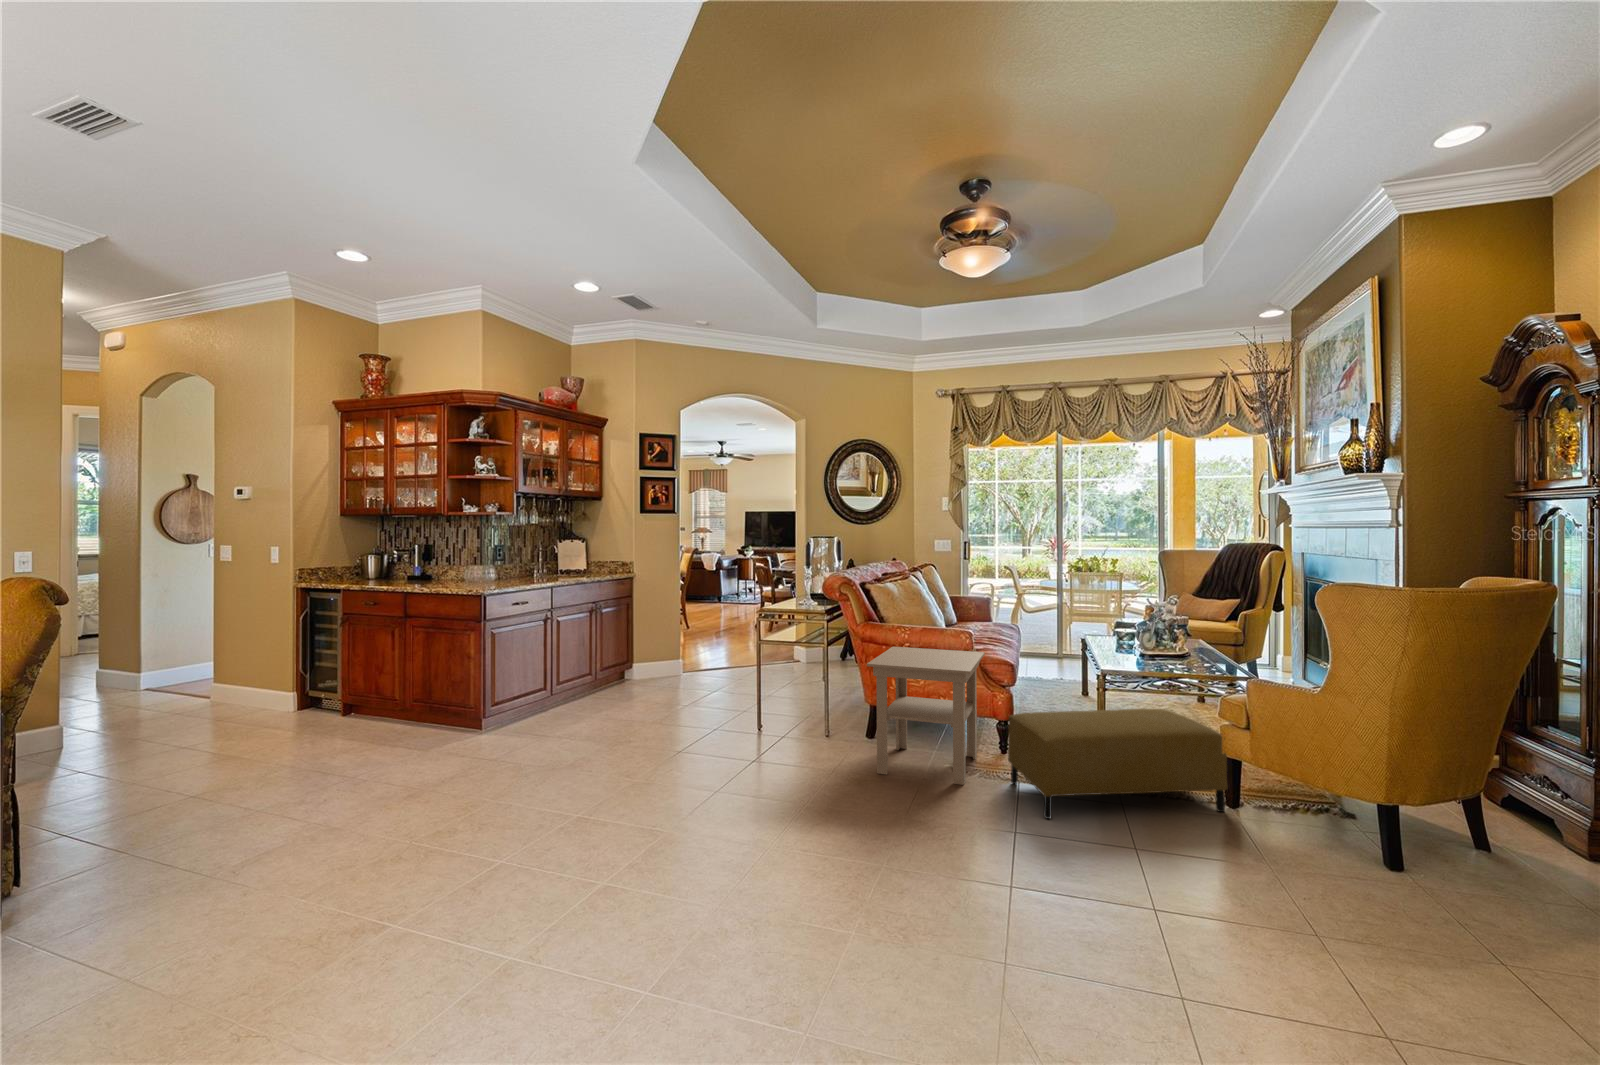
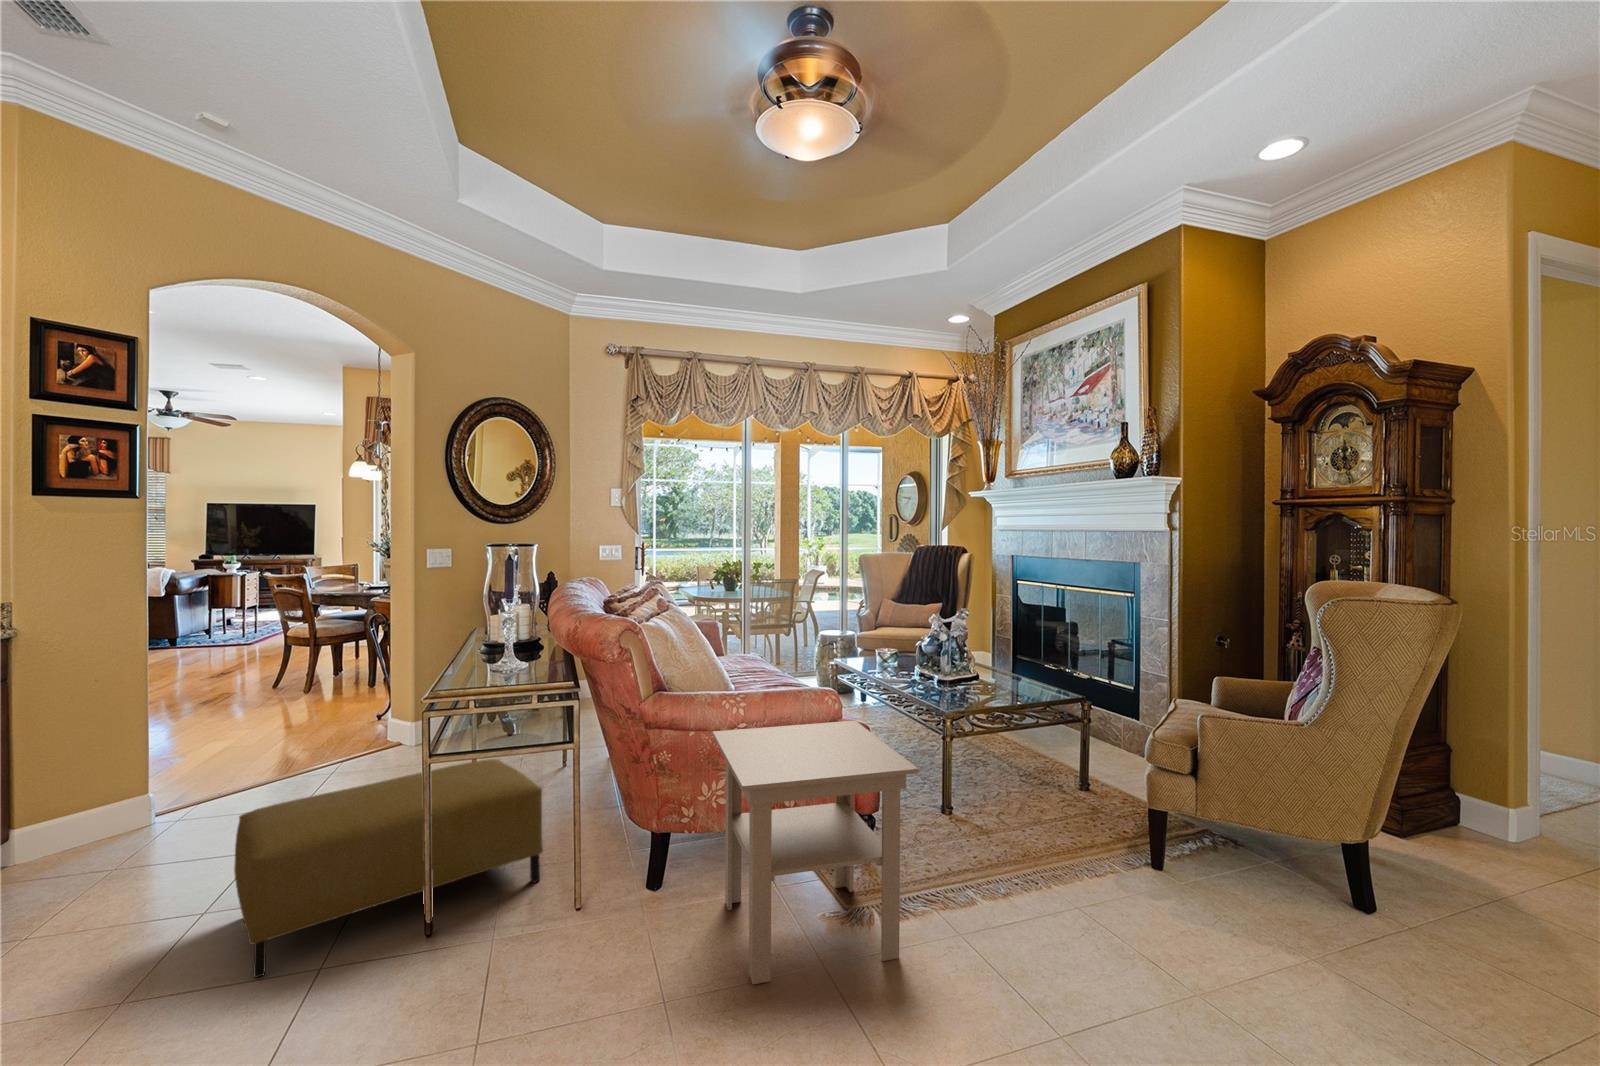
ottoman: present [1008,709,1227,819] -> present [234,759,543,978]

